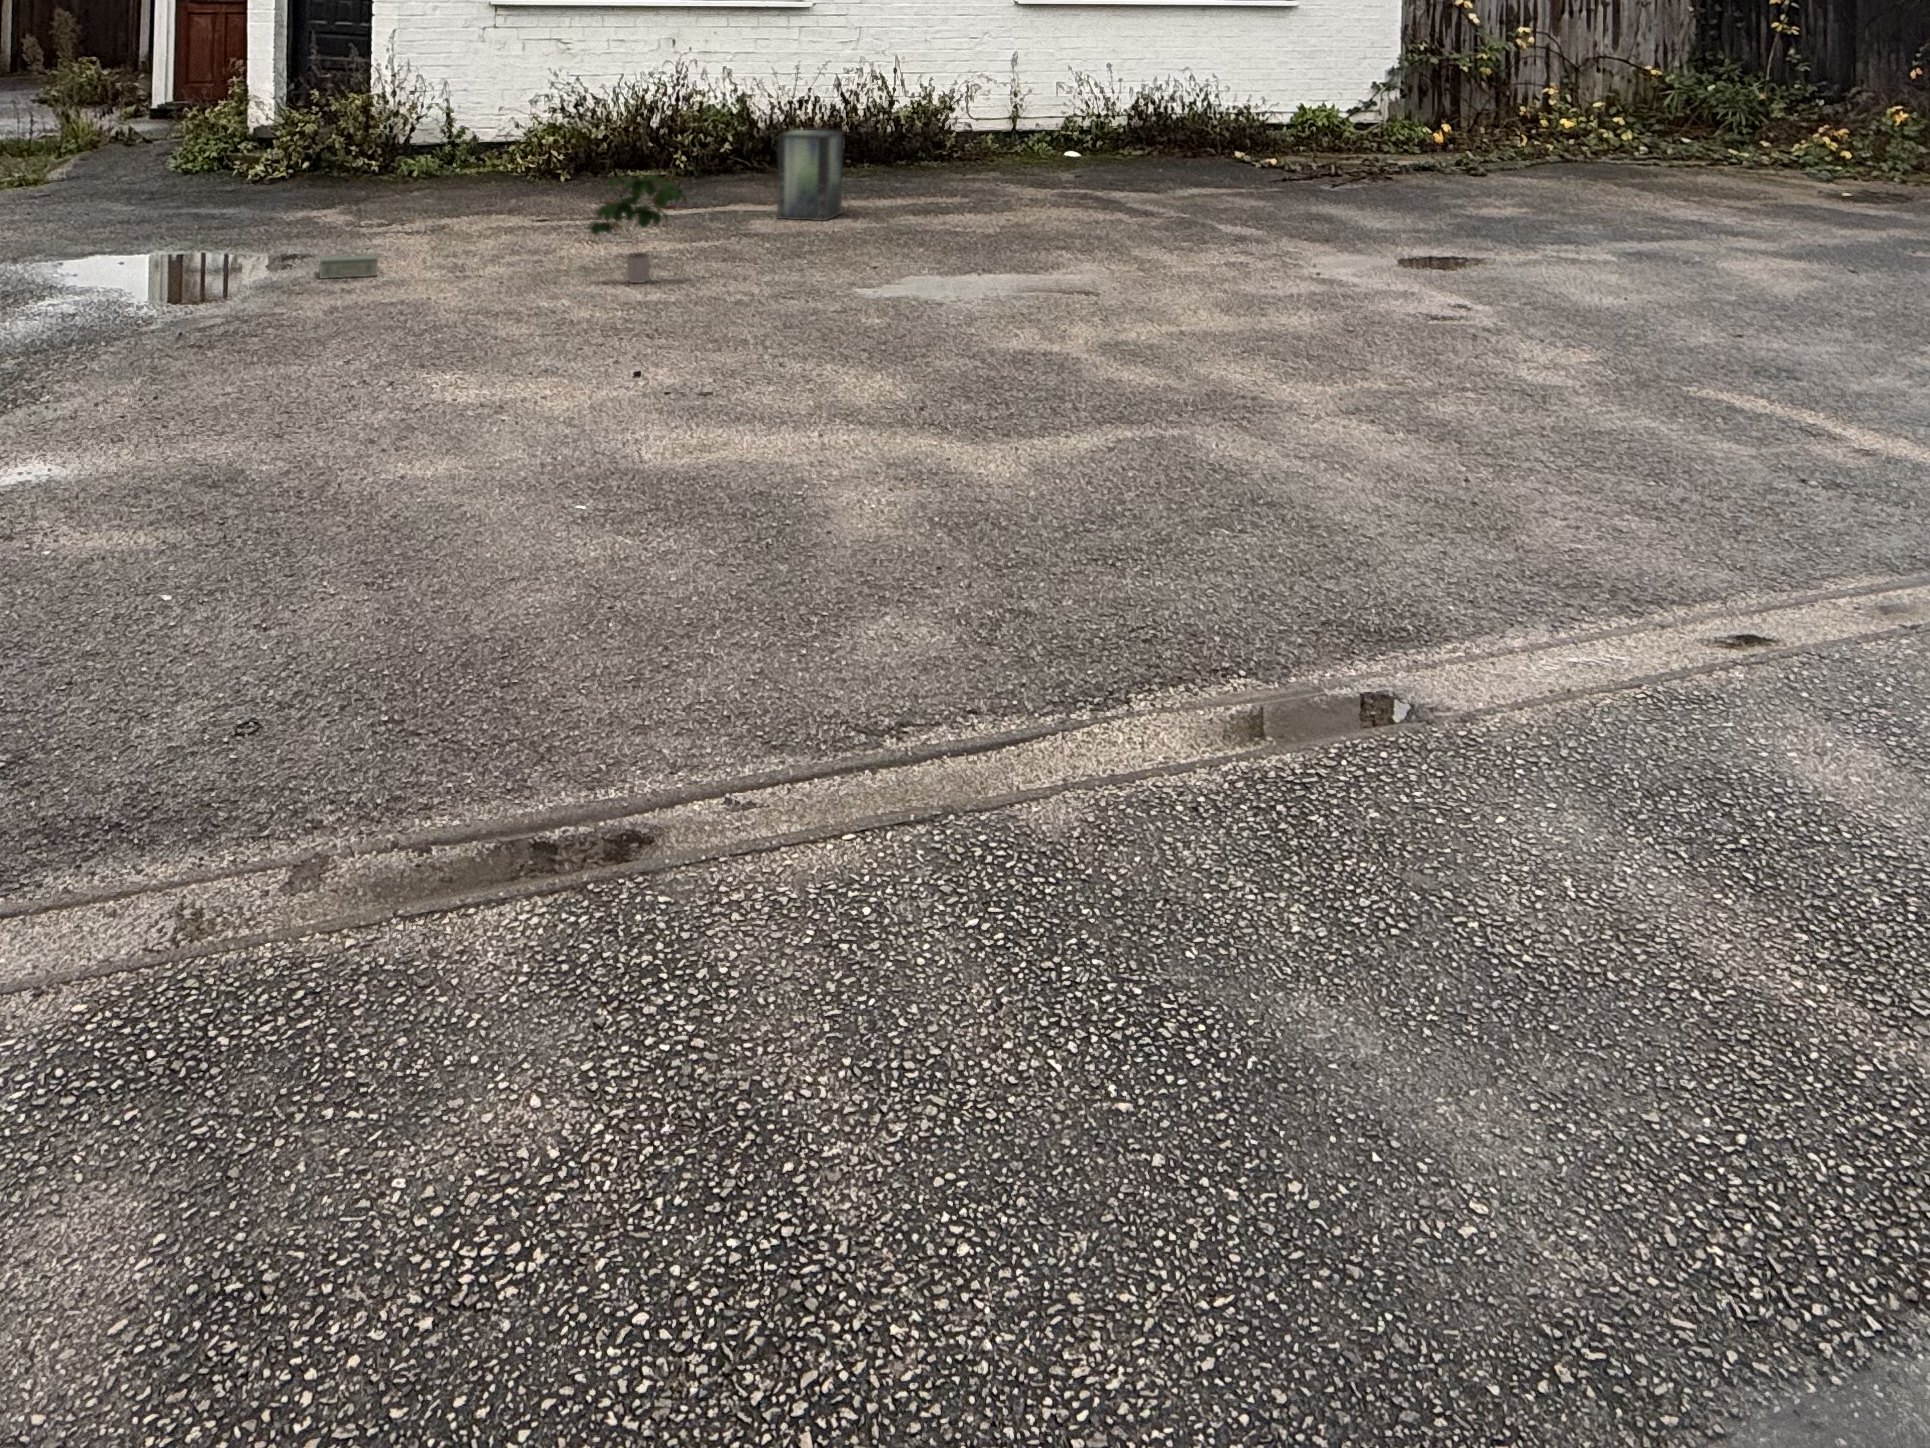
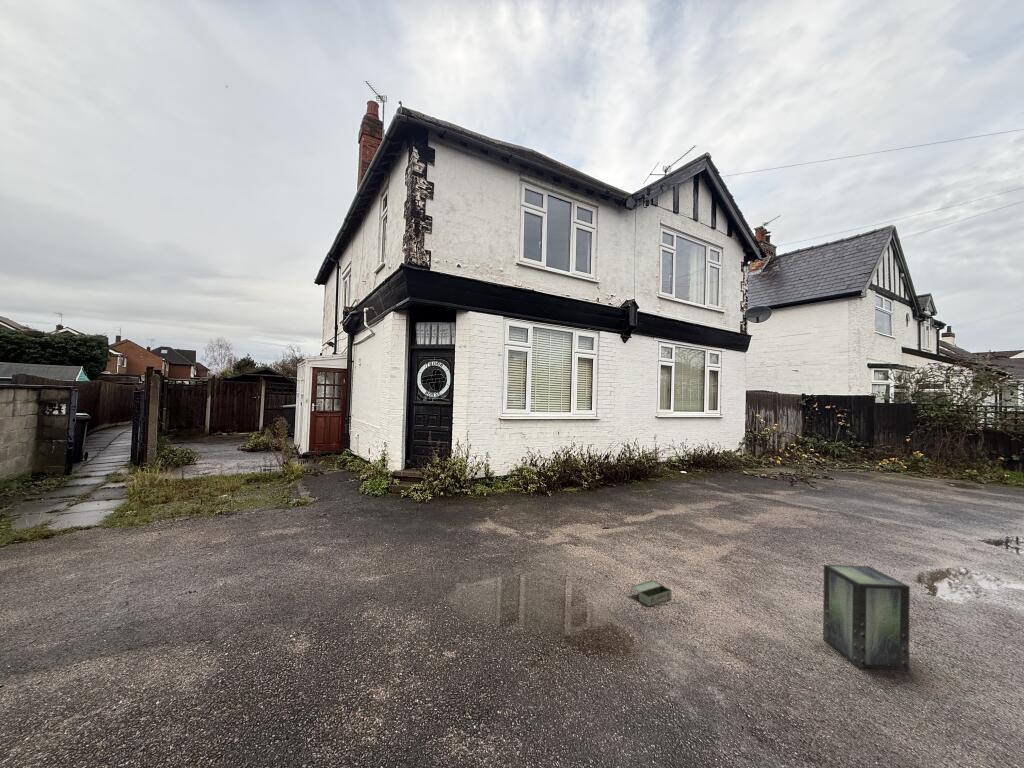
storage box: present [777,130,843,221] -> present [823,565,910,670]
potted plant: present [588,176,687,283] -> none [786,530,826,593]

